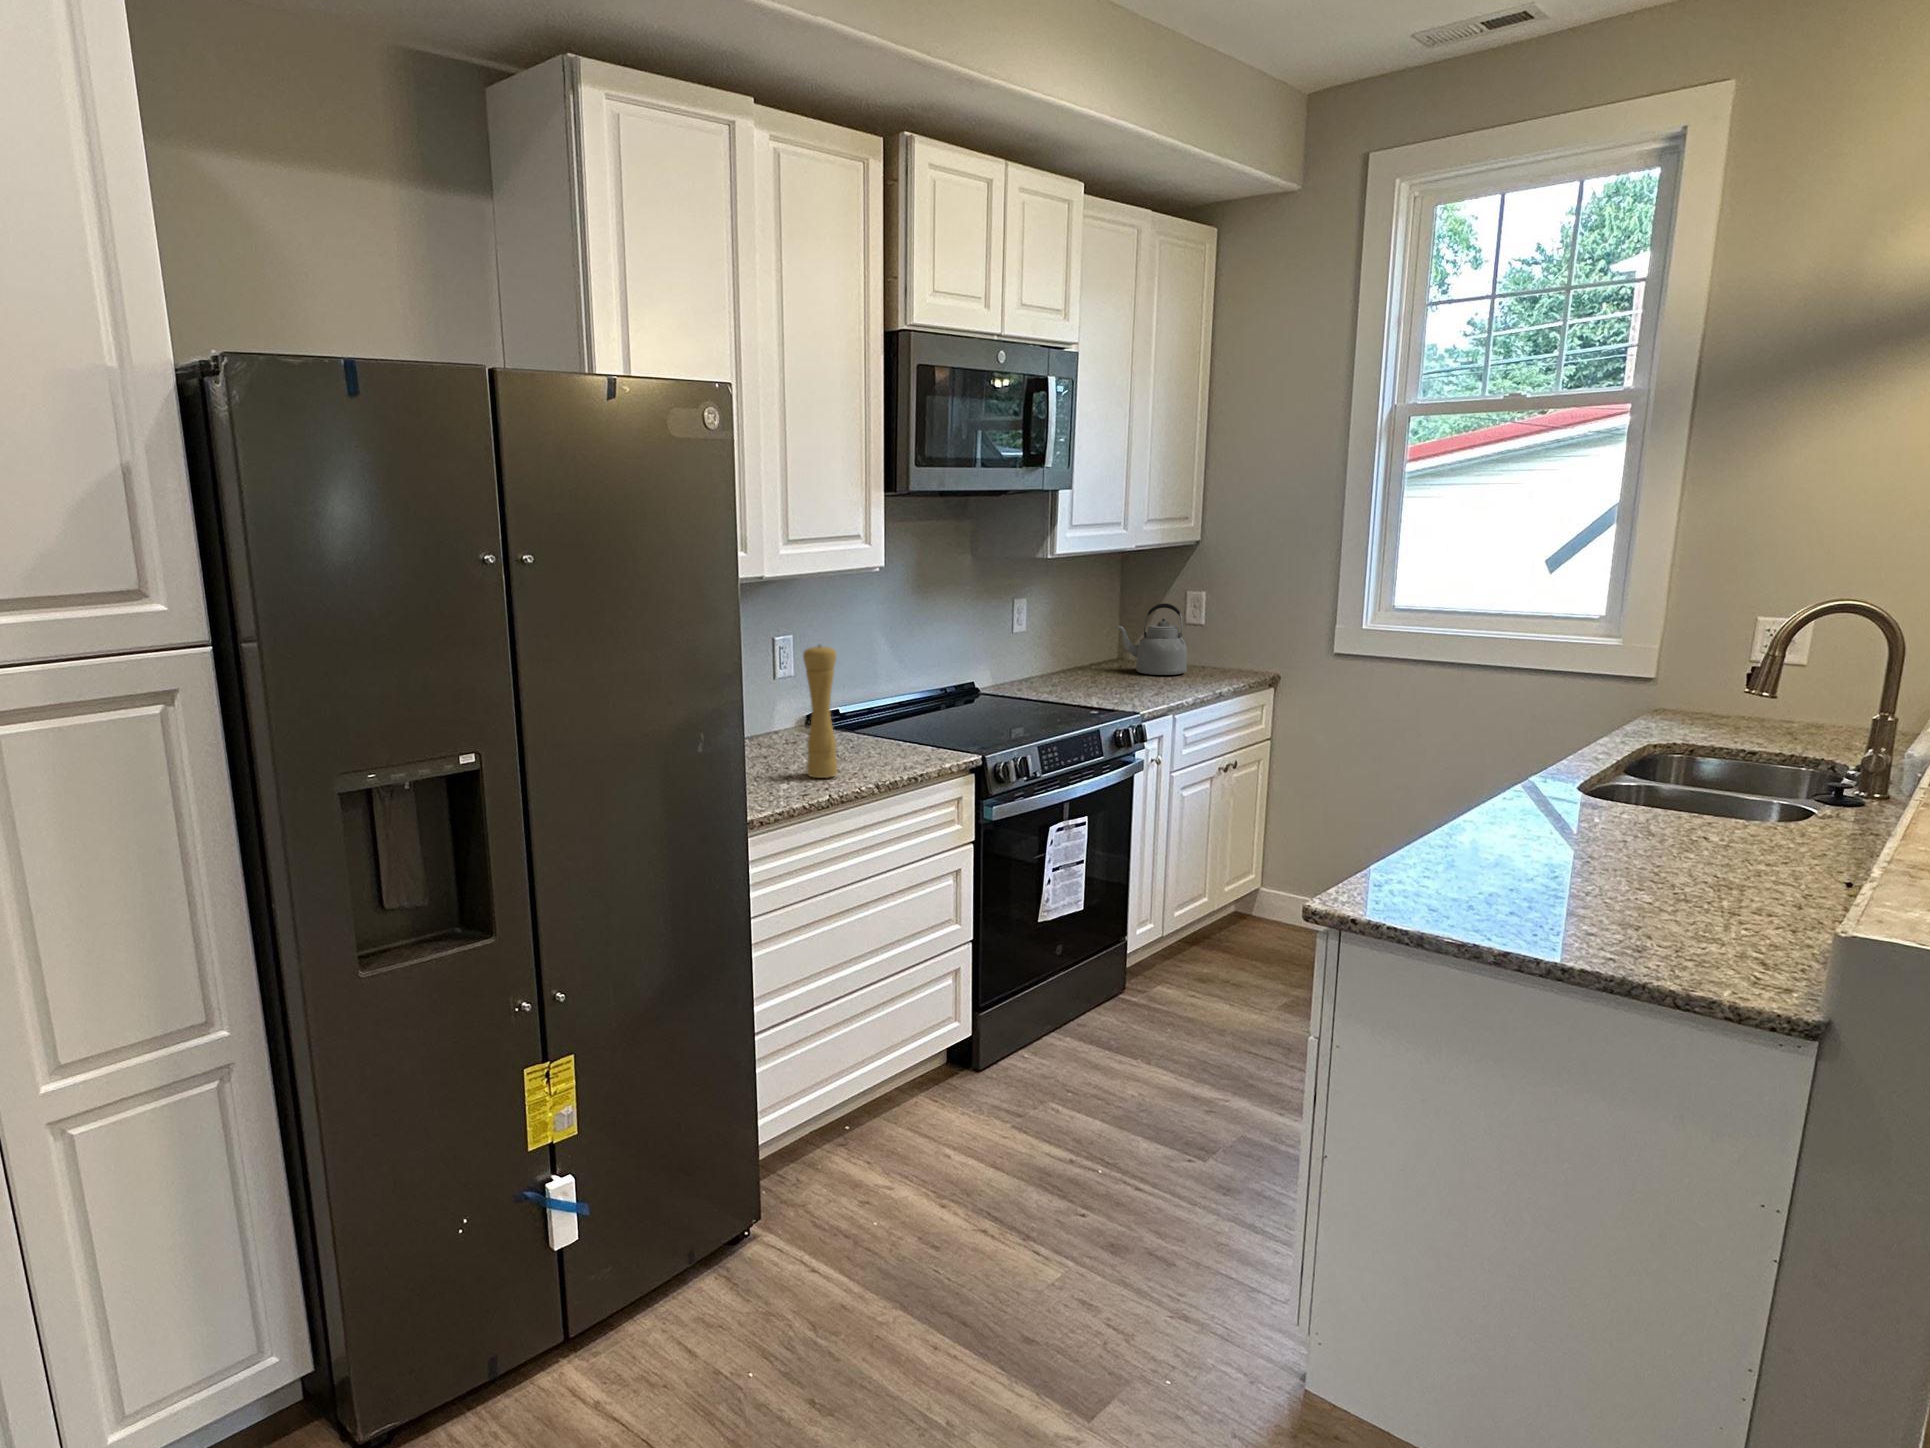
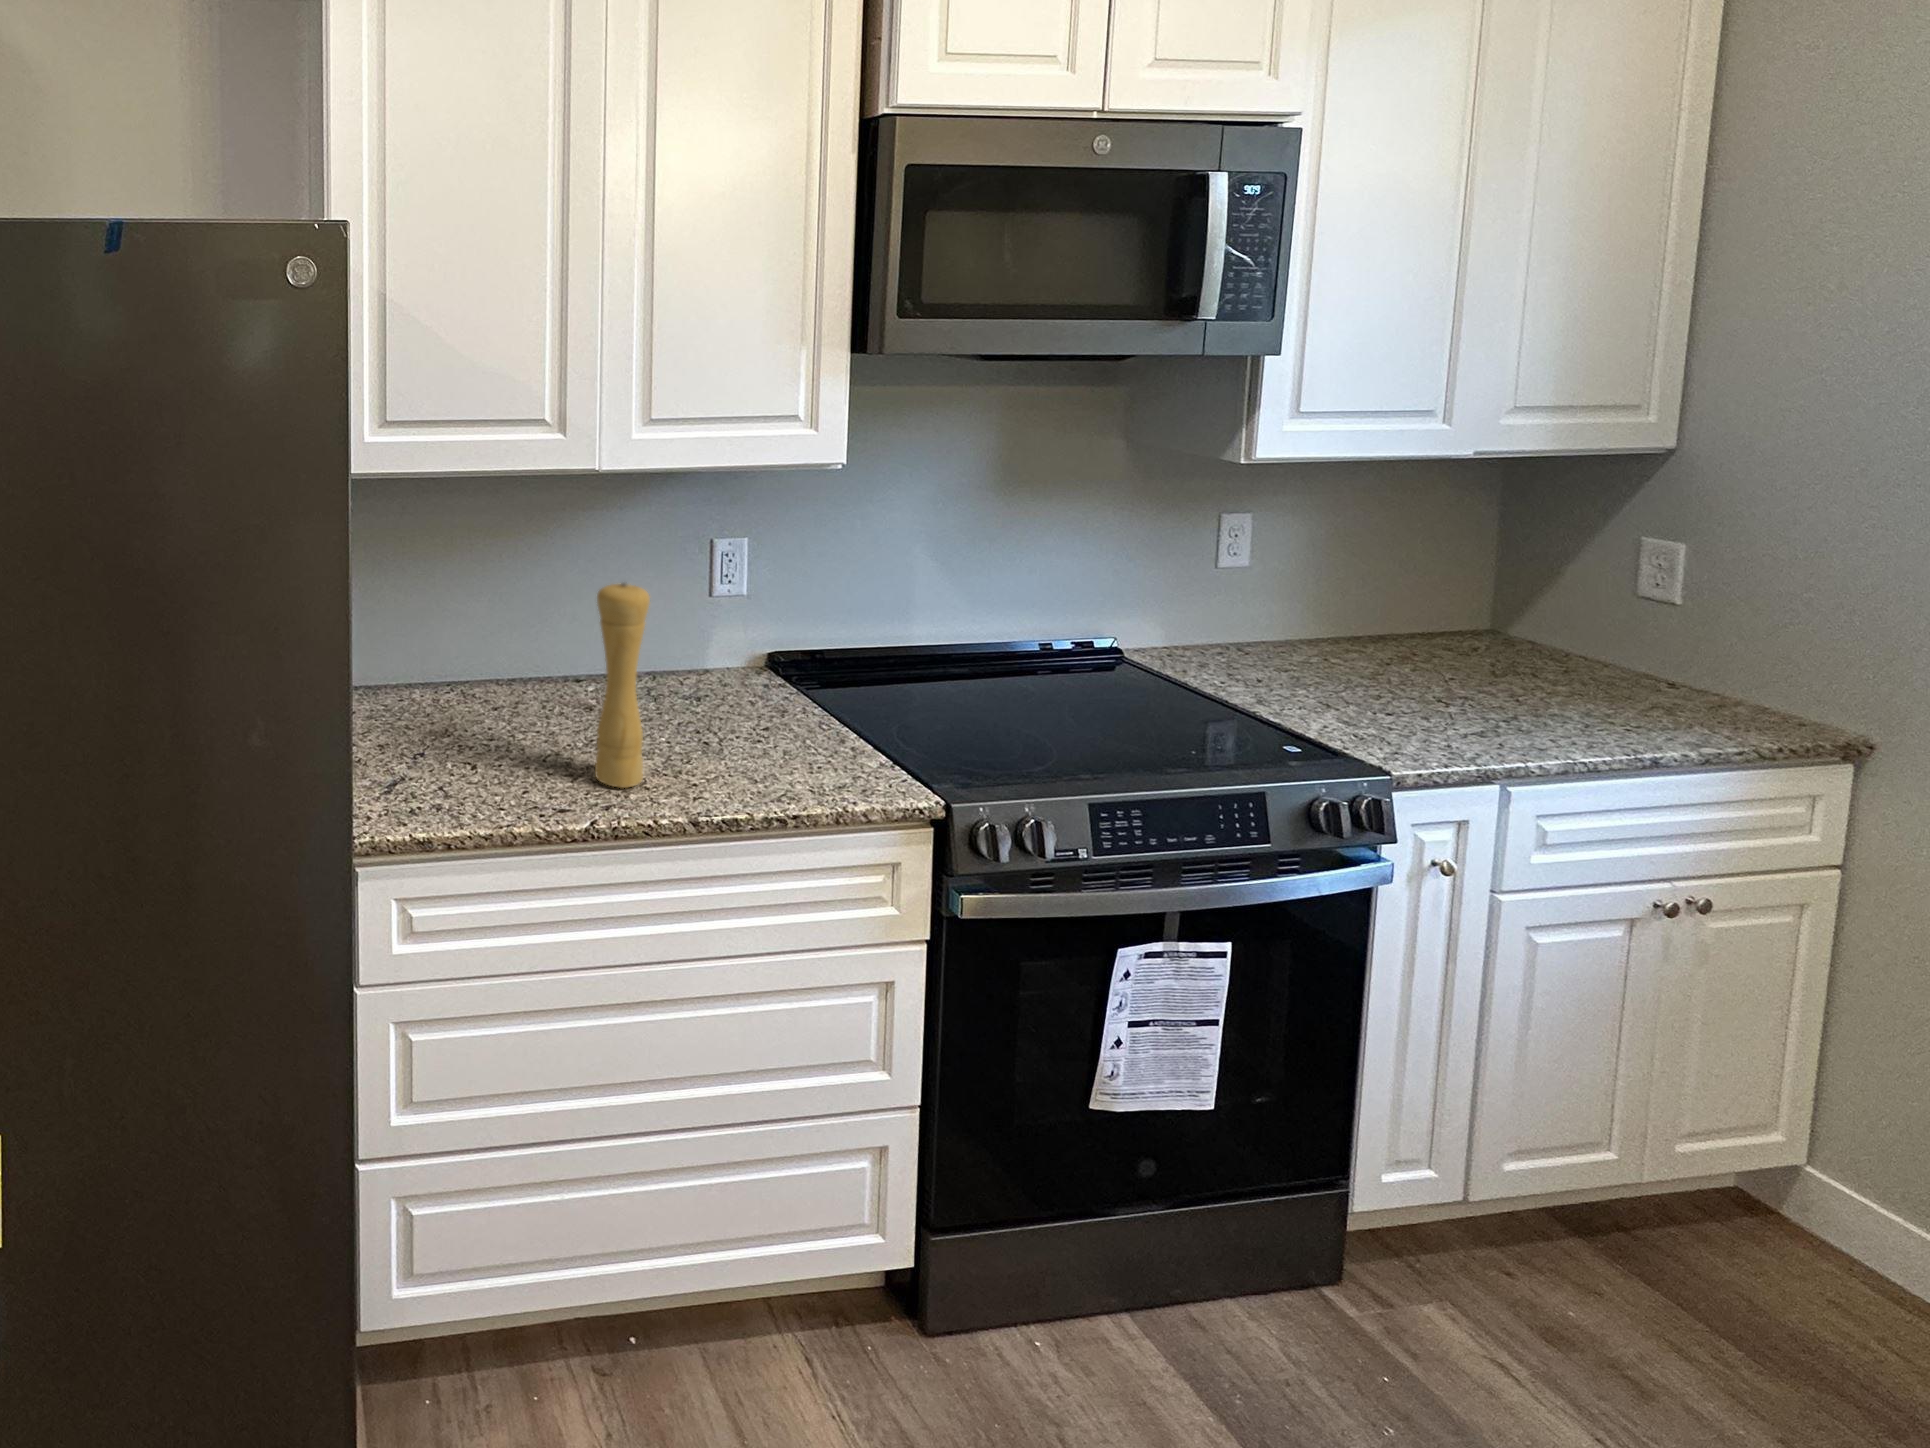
kettle: present [1115,603,1187,675] -> none [1448,548,1616,686]

